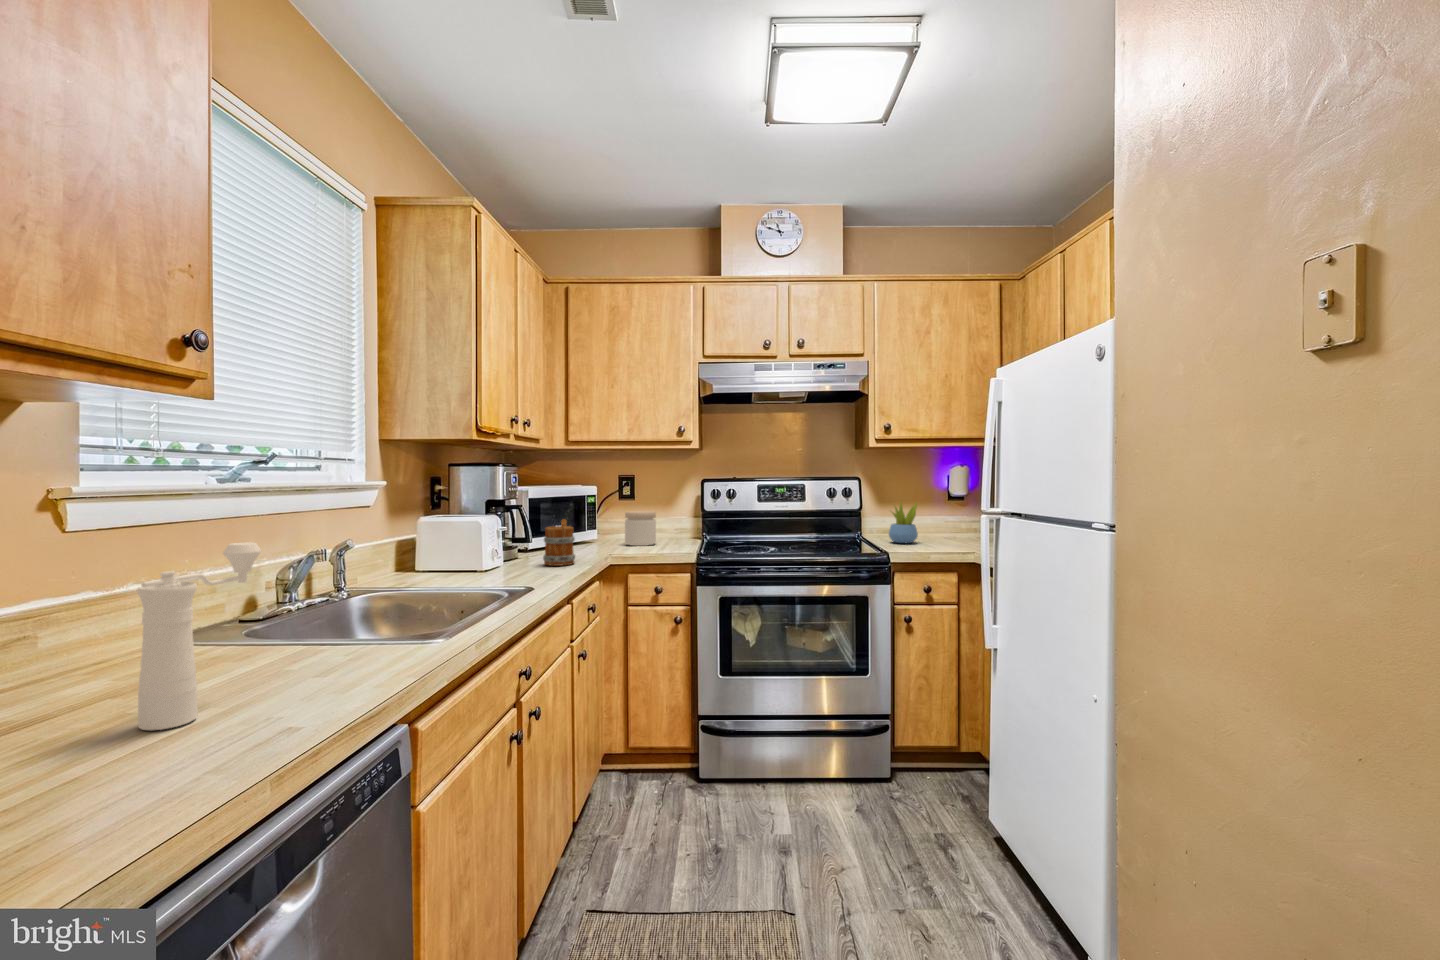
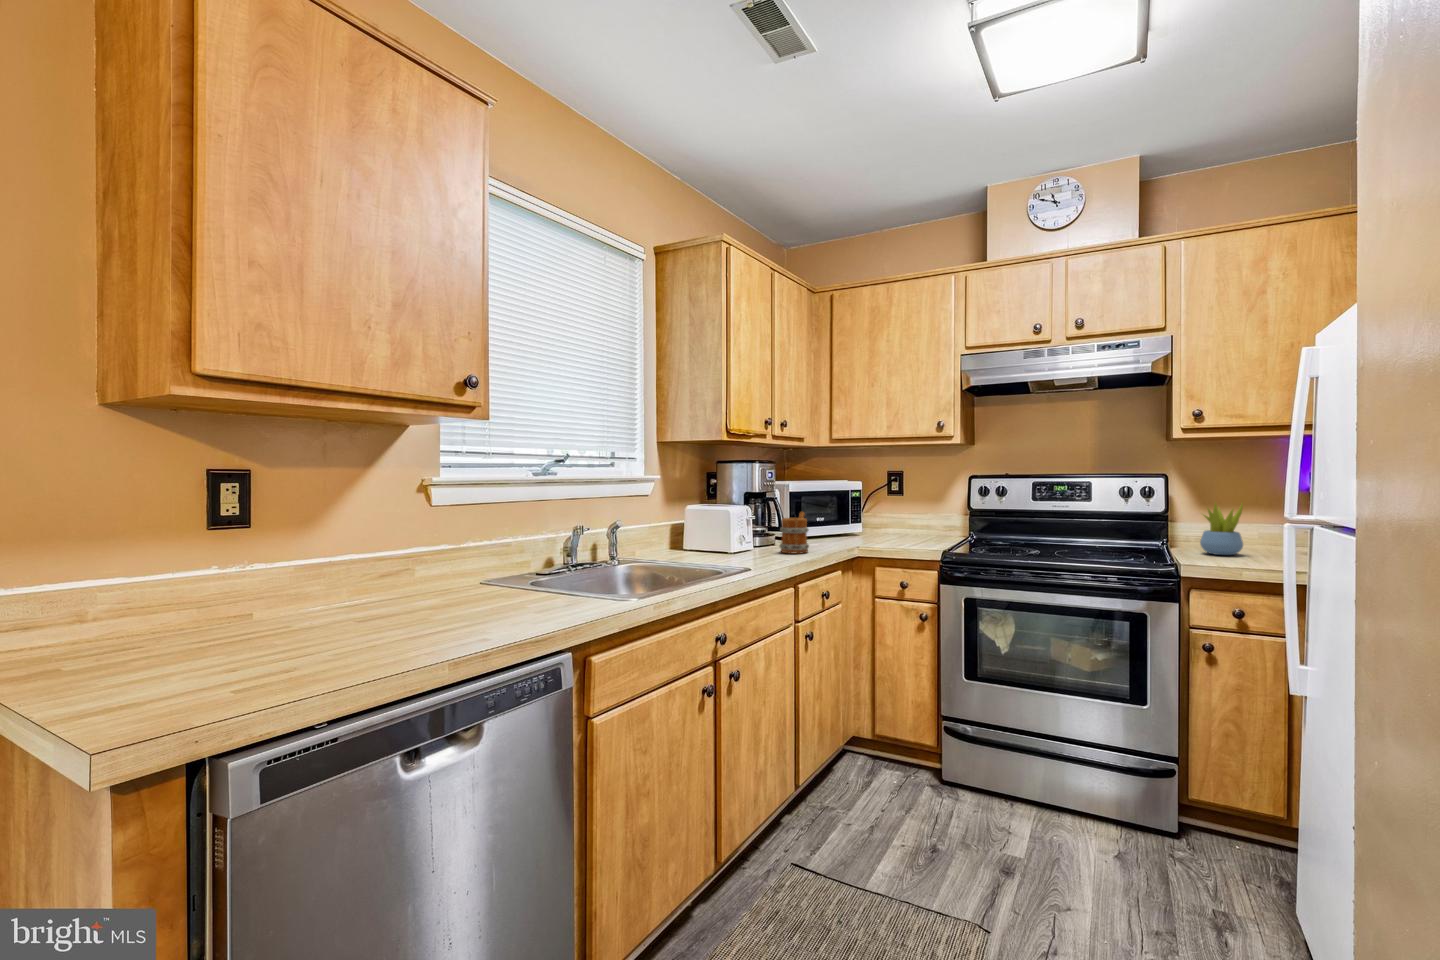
jar: present [625,511,656,546] -> none [882,507,914,542]
pepper mill: present [137,542,261,730] -> none [434,514,508,624]

